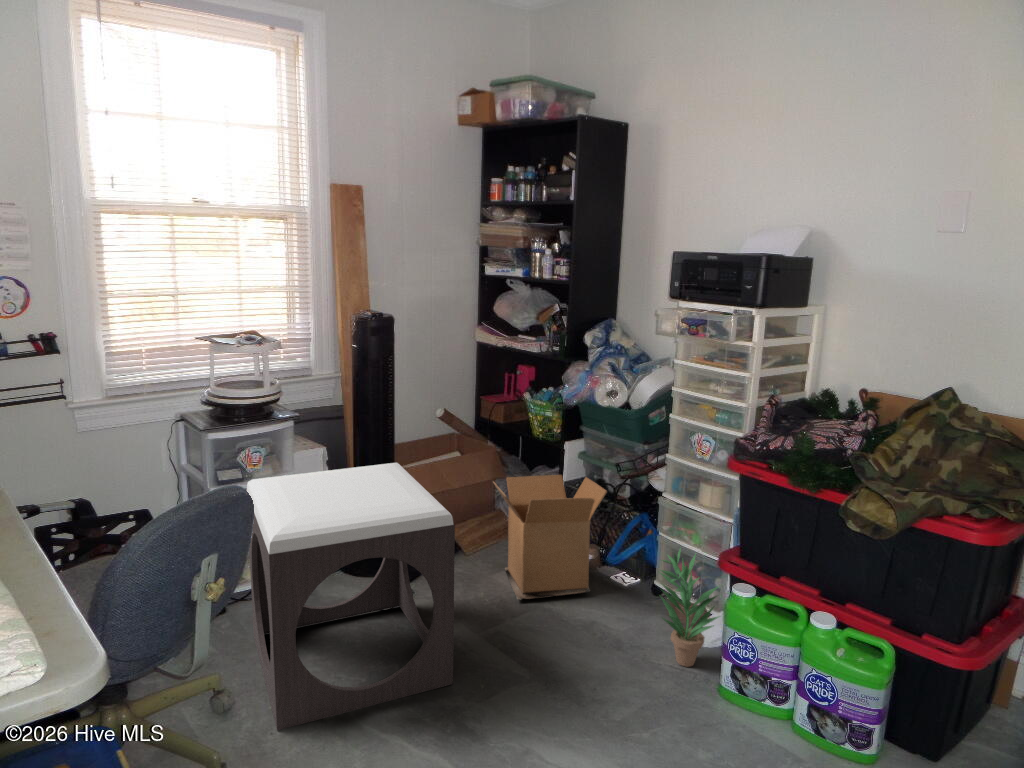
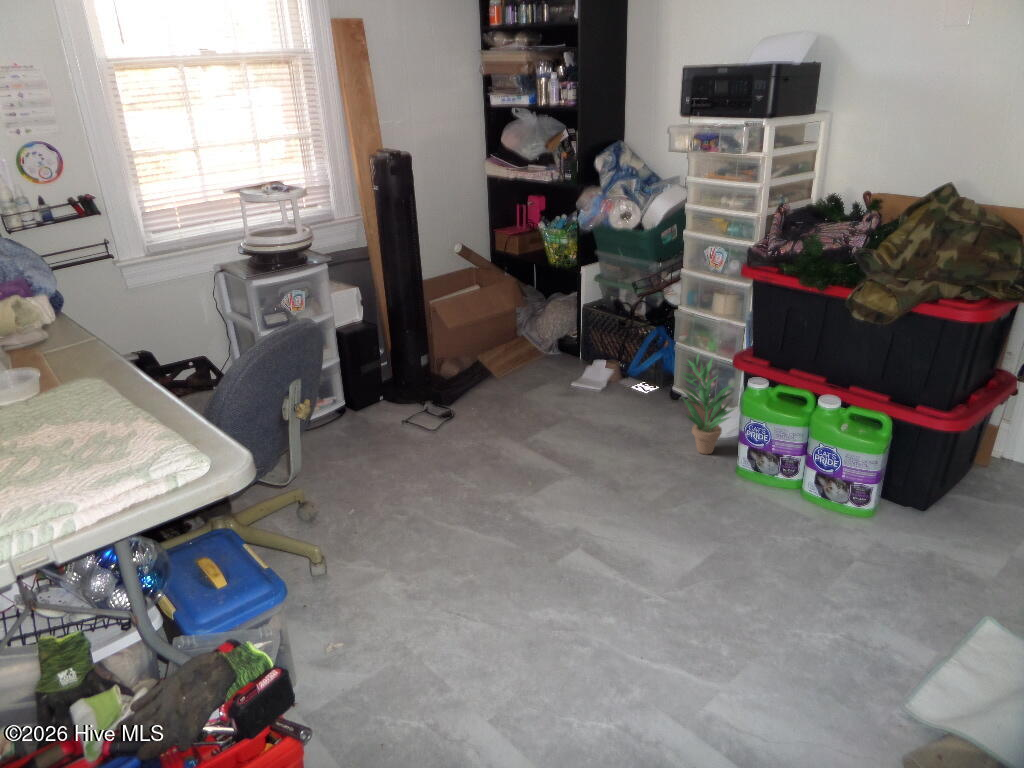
footstool: present [246,463,455,730] -> none [300,296,505,527]
cardboard box: present [493,475,607,600] -> none [519,298,627,412]

